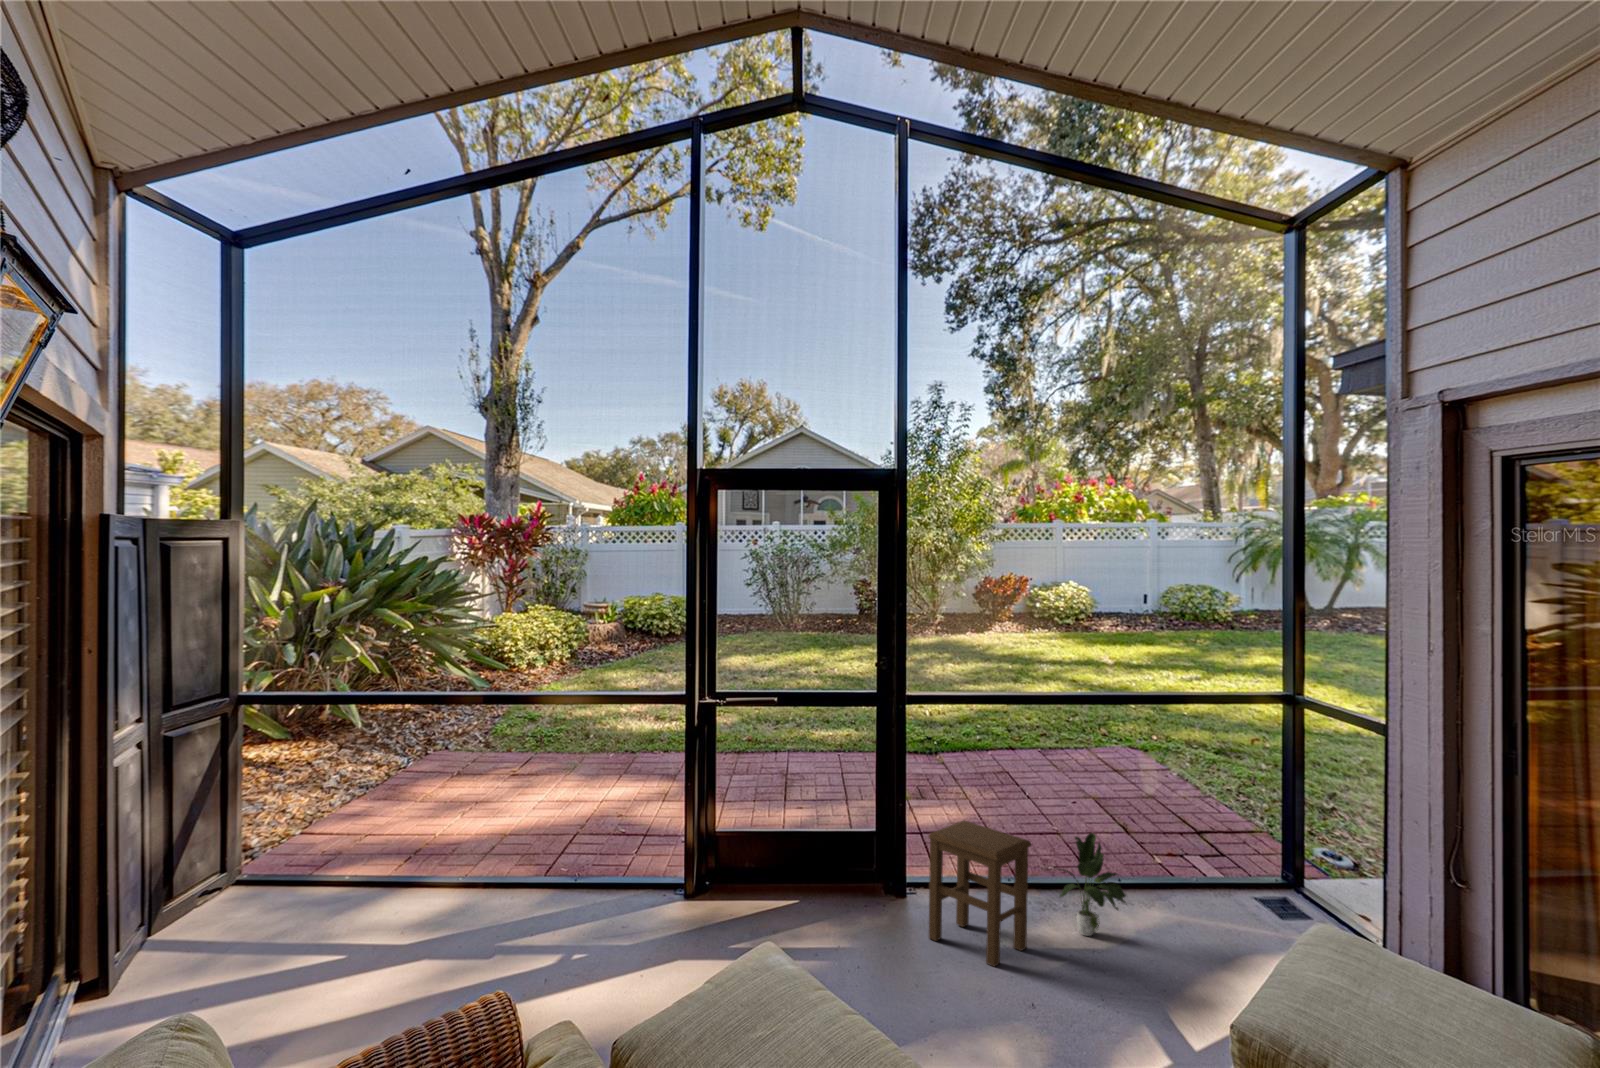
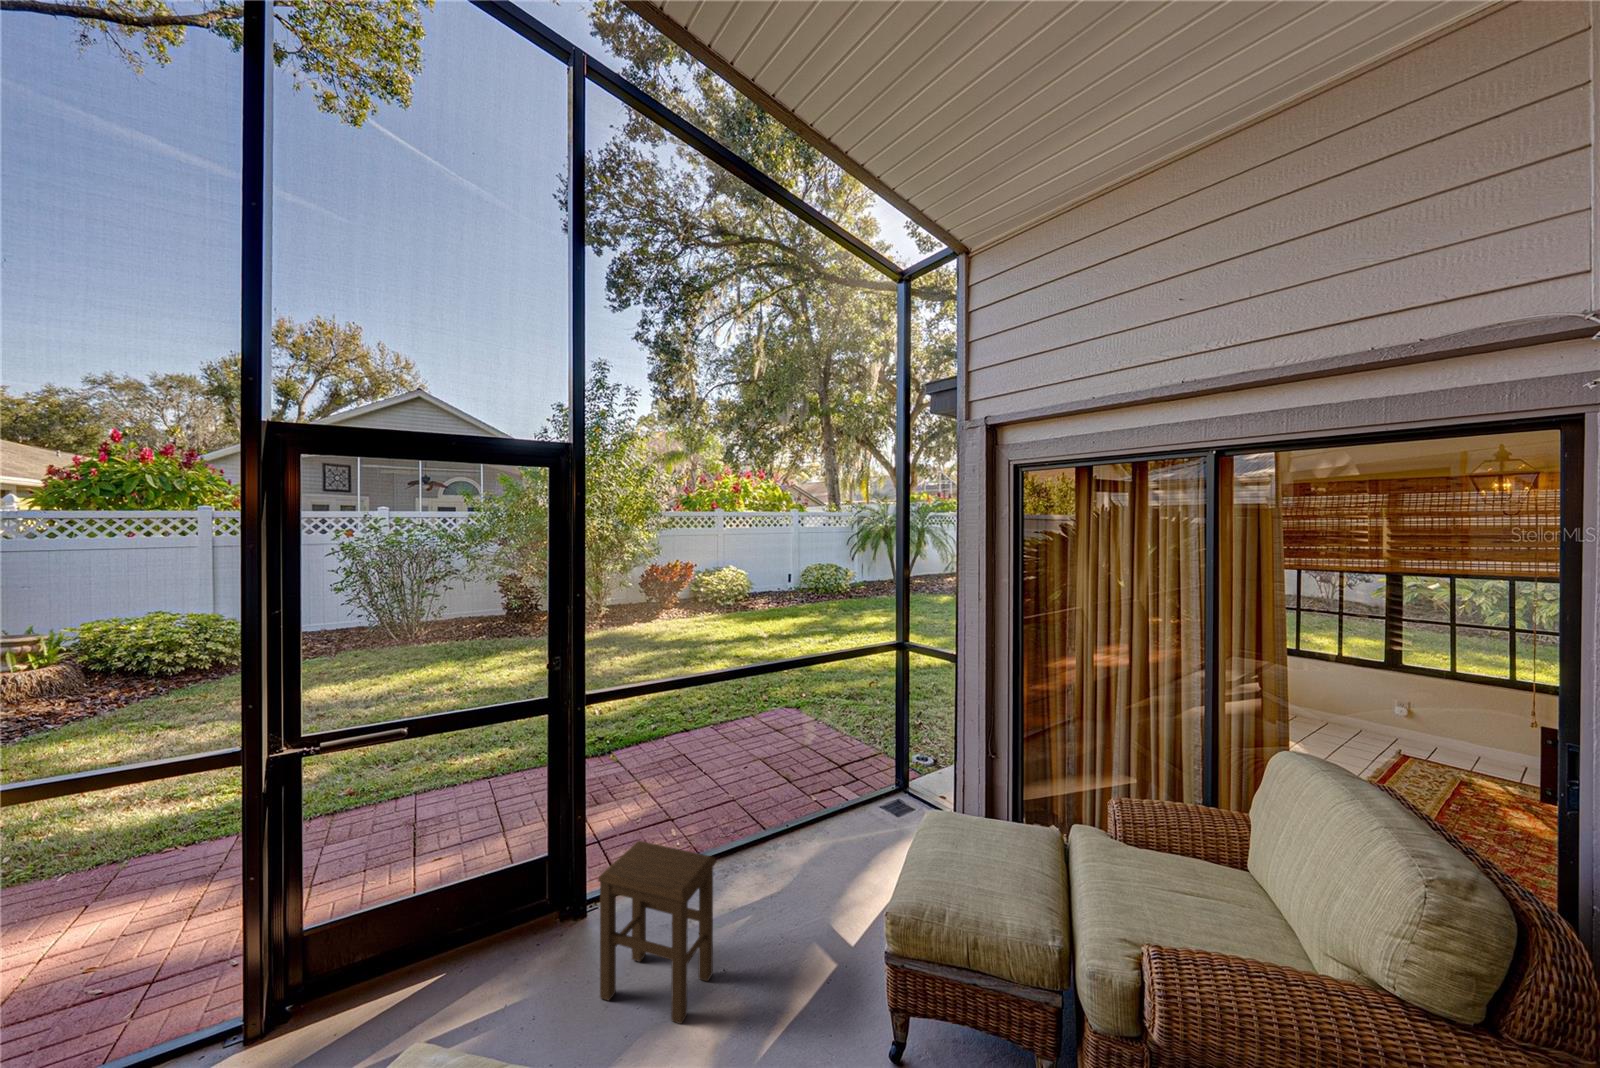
potted plant: present [1060,833,1126,936] -> none [734,821,805,930]

